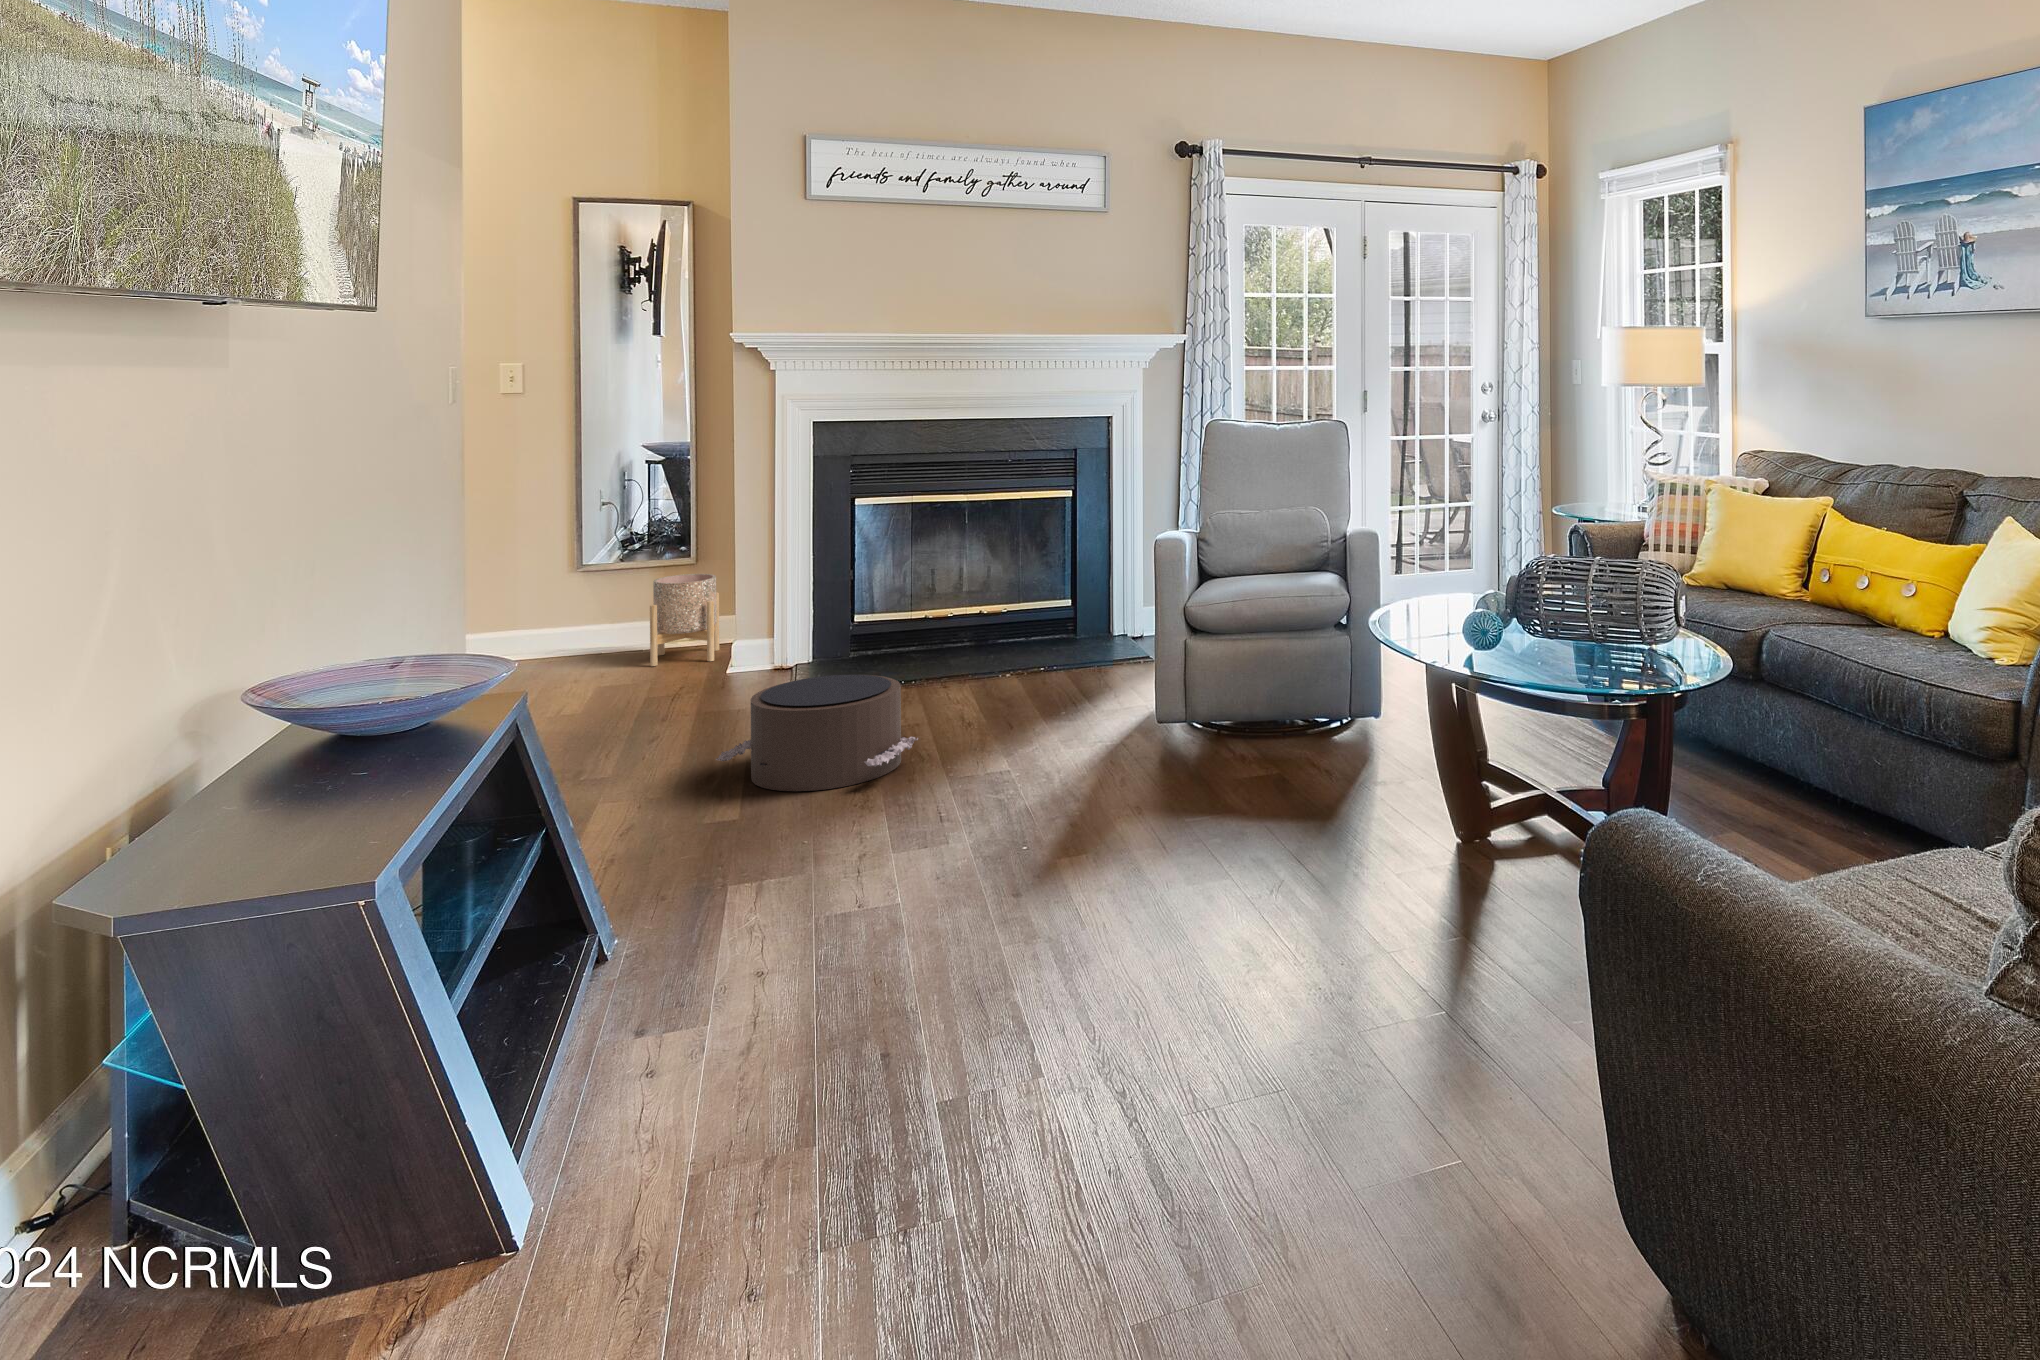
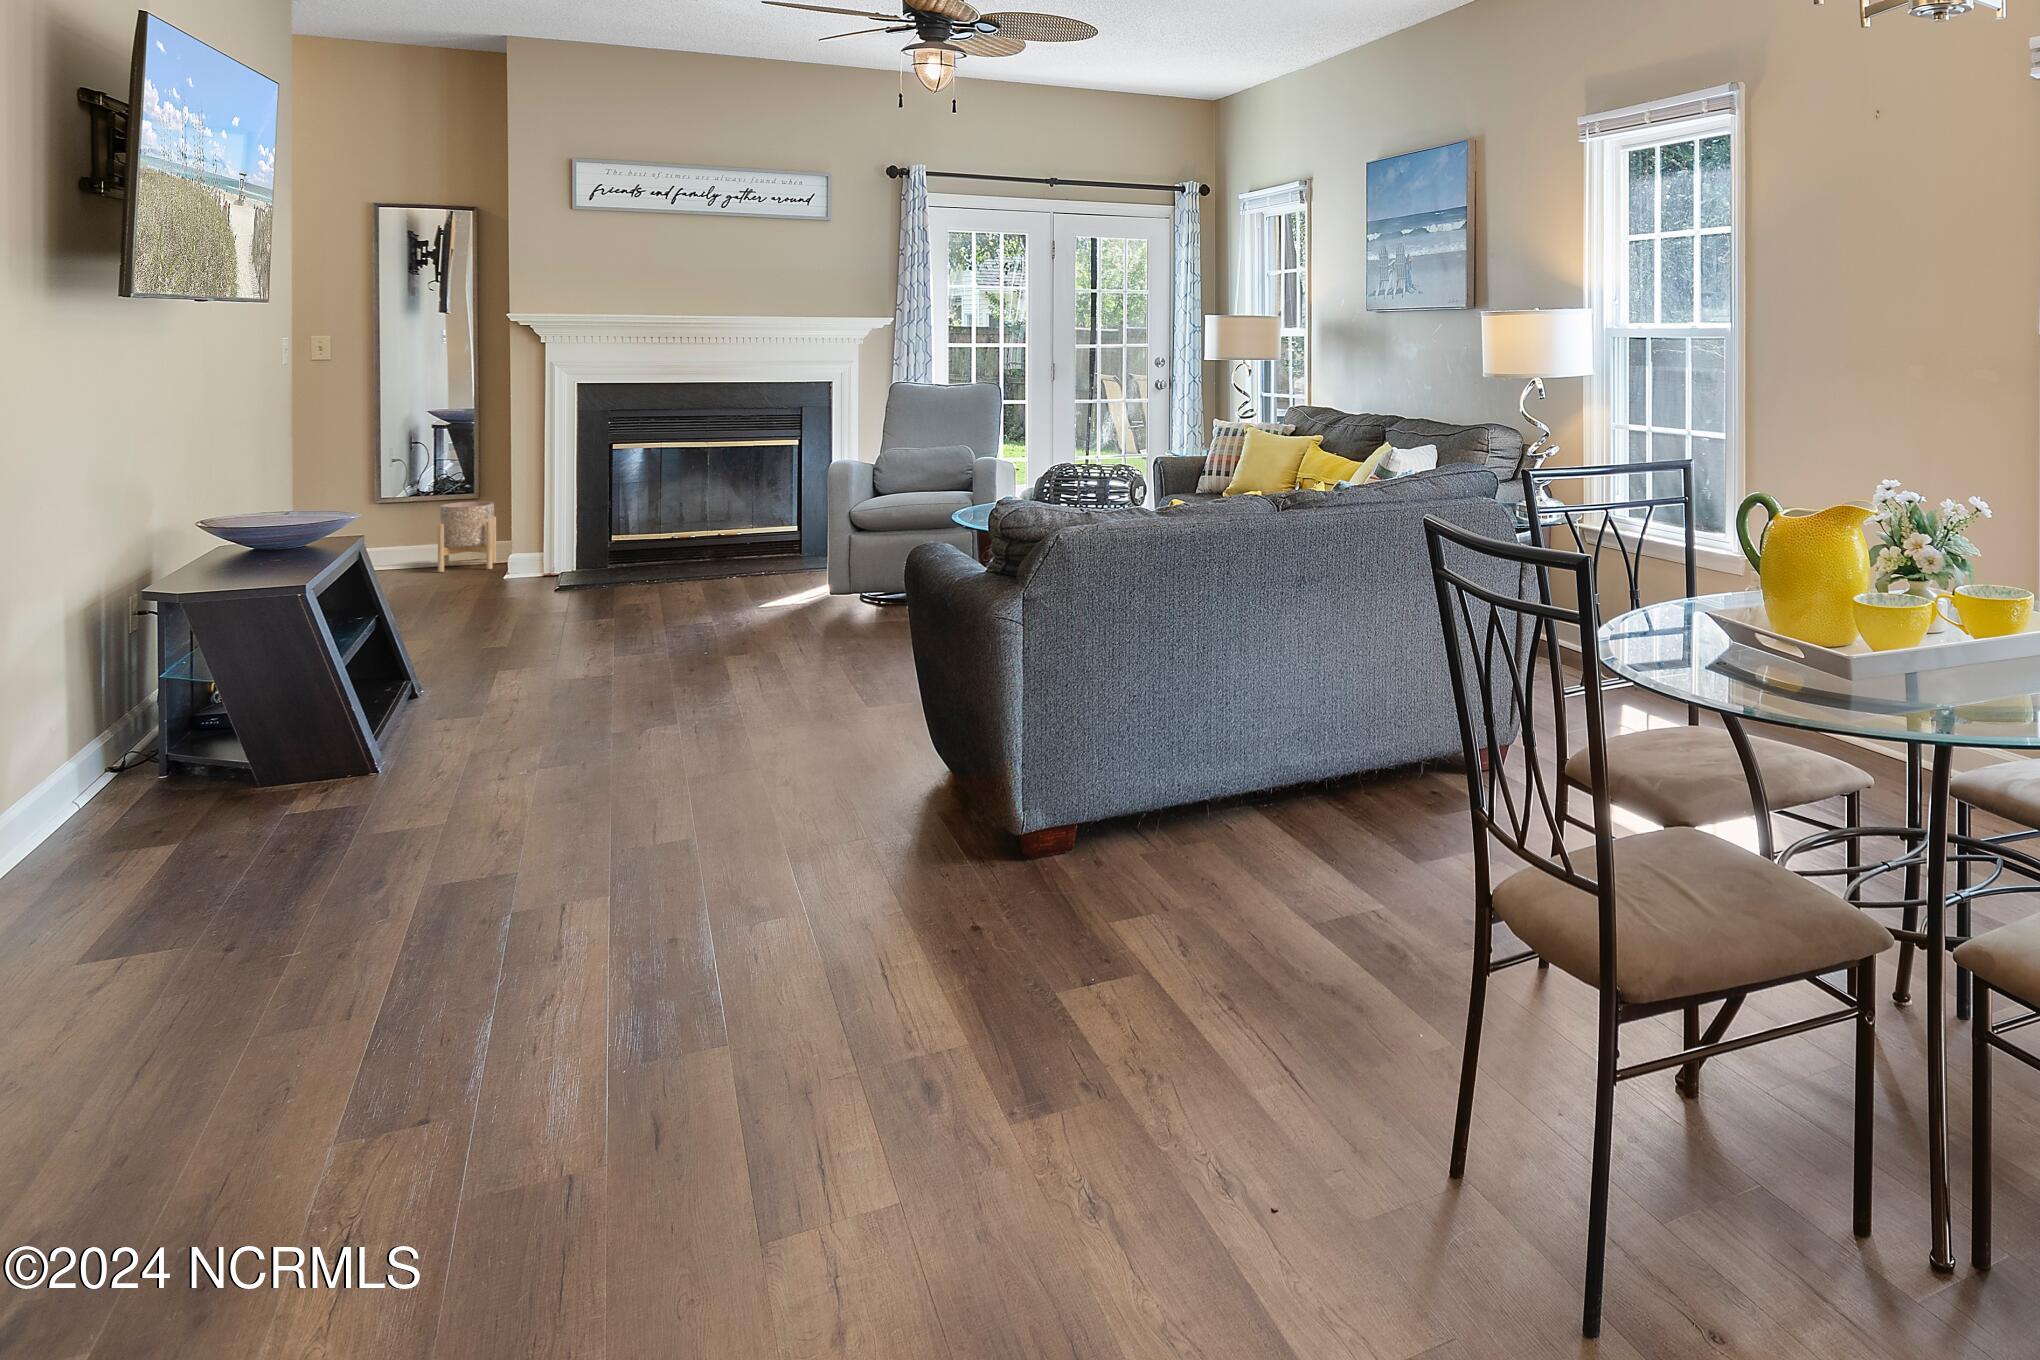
pouf: present [716,675,918,791] -> none [498,561,653,634]

